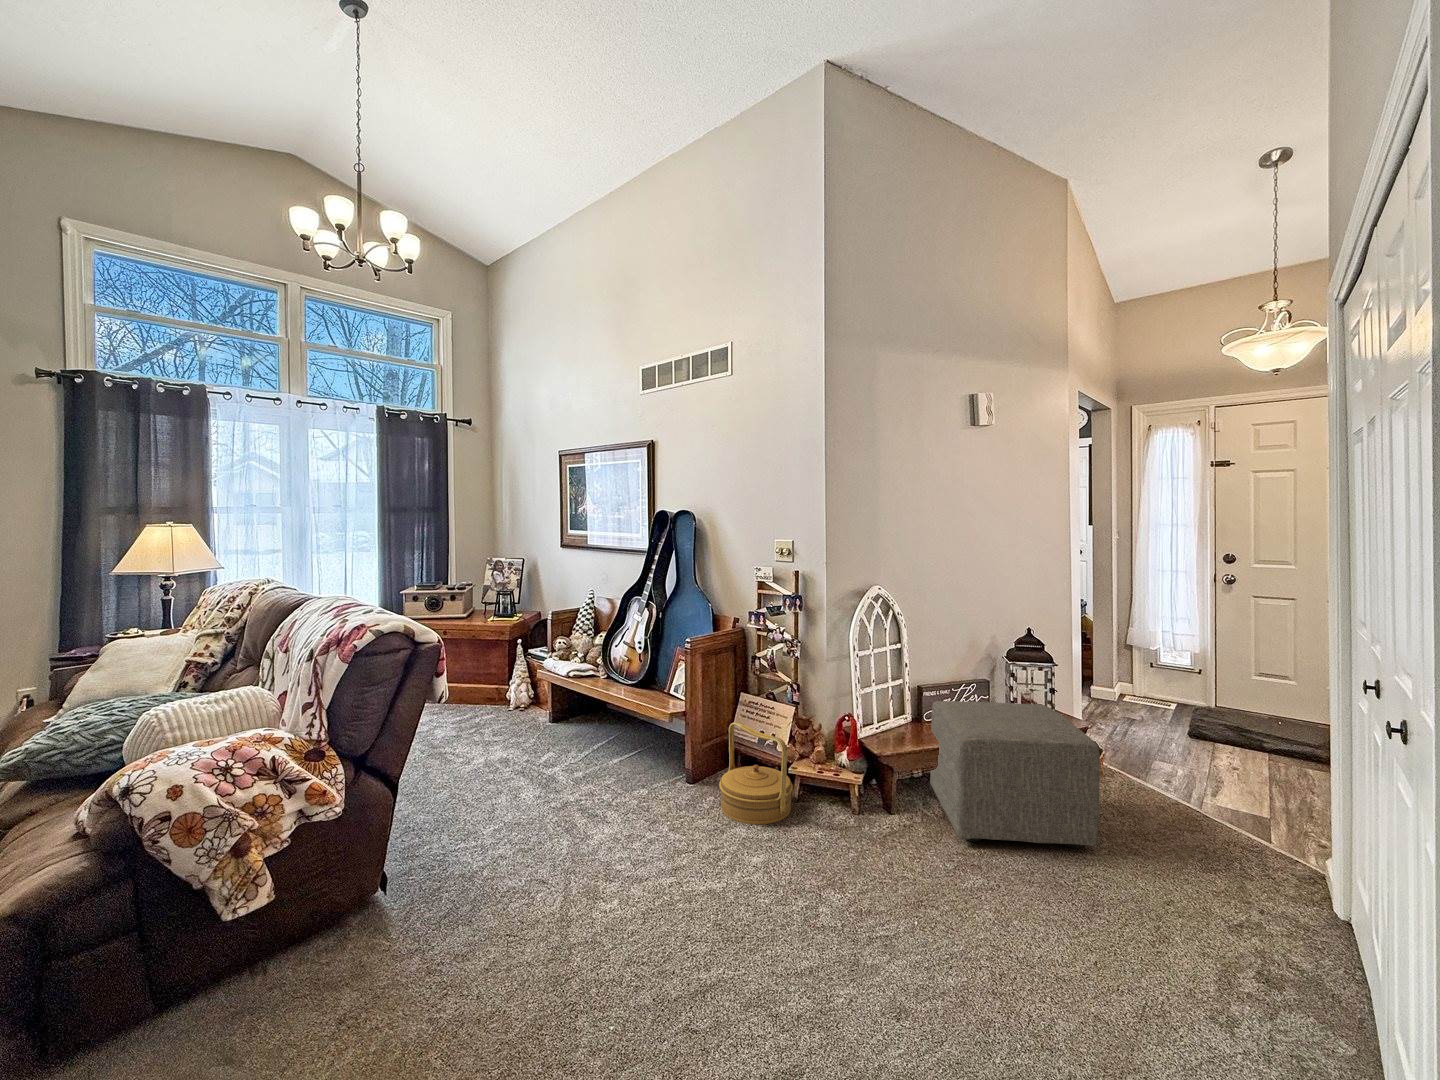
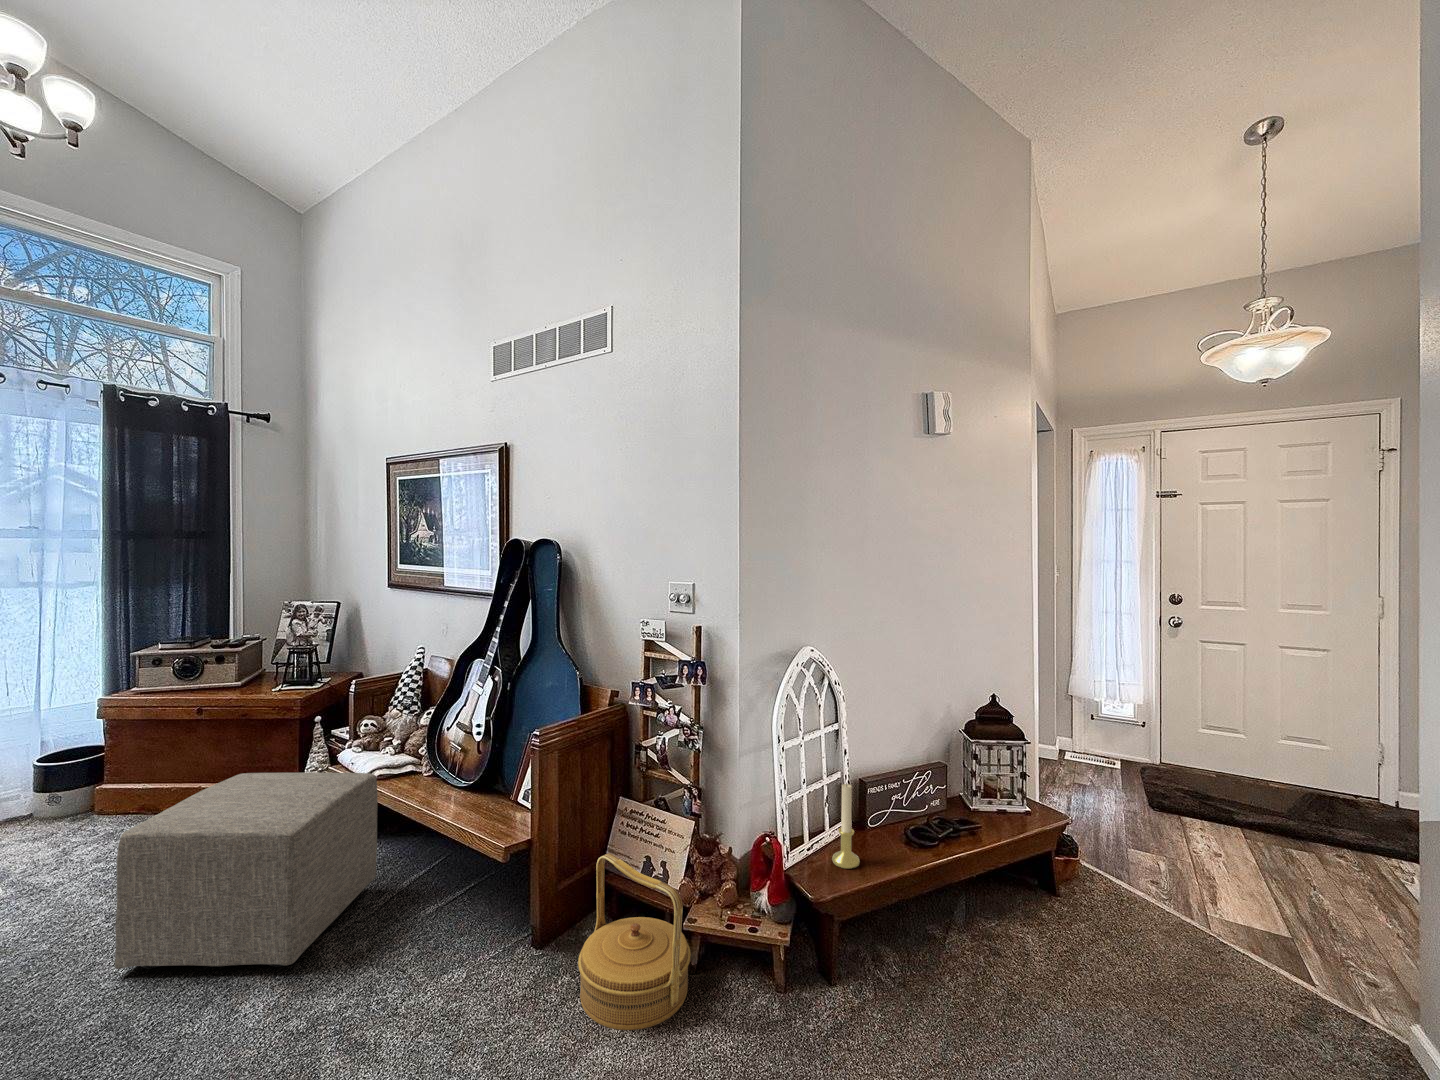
candle holder: none [892,681,913,740] -> present [832,783,860,869]
ottoman: present [930,701,1100,848] -> present [115,772,377,969]

